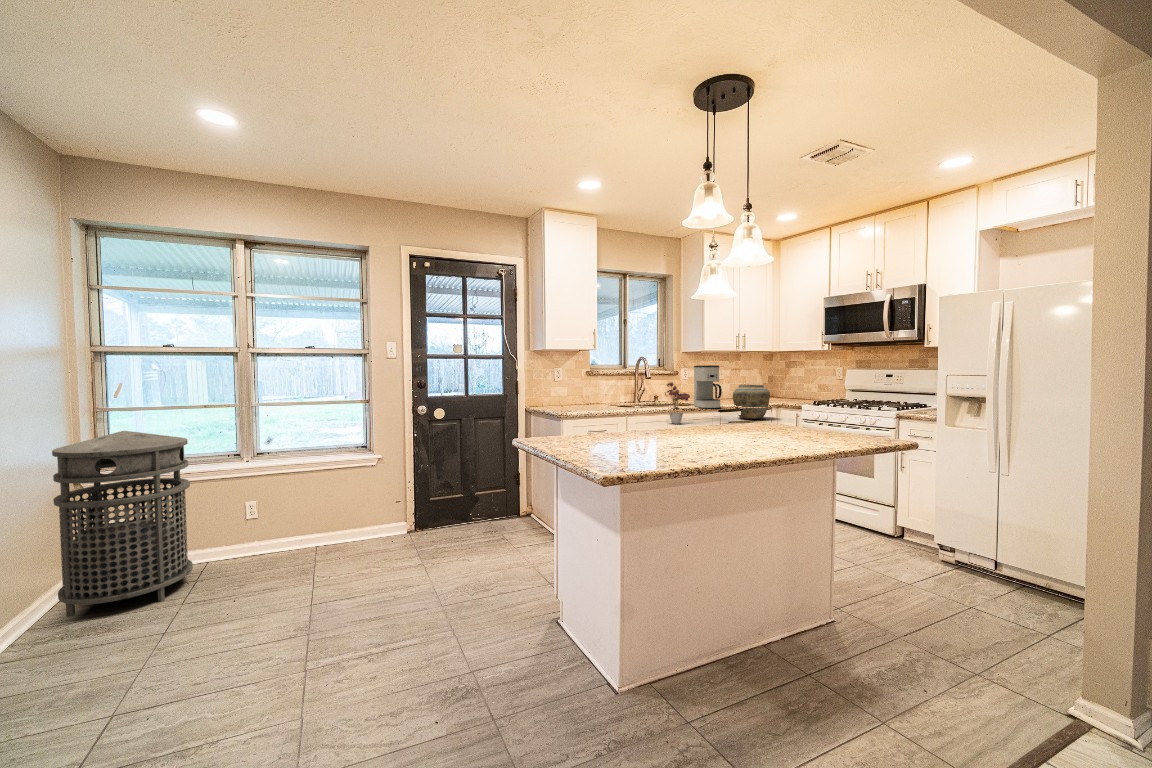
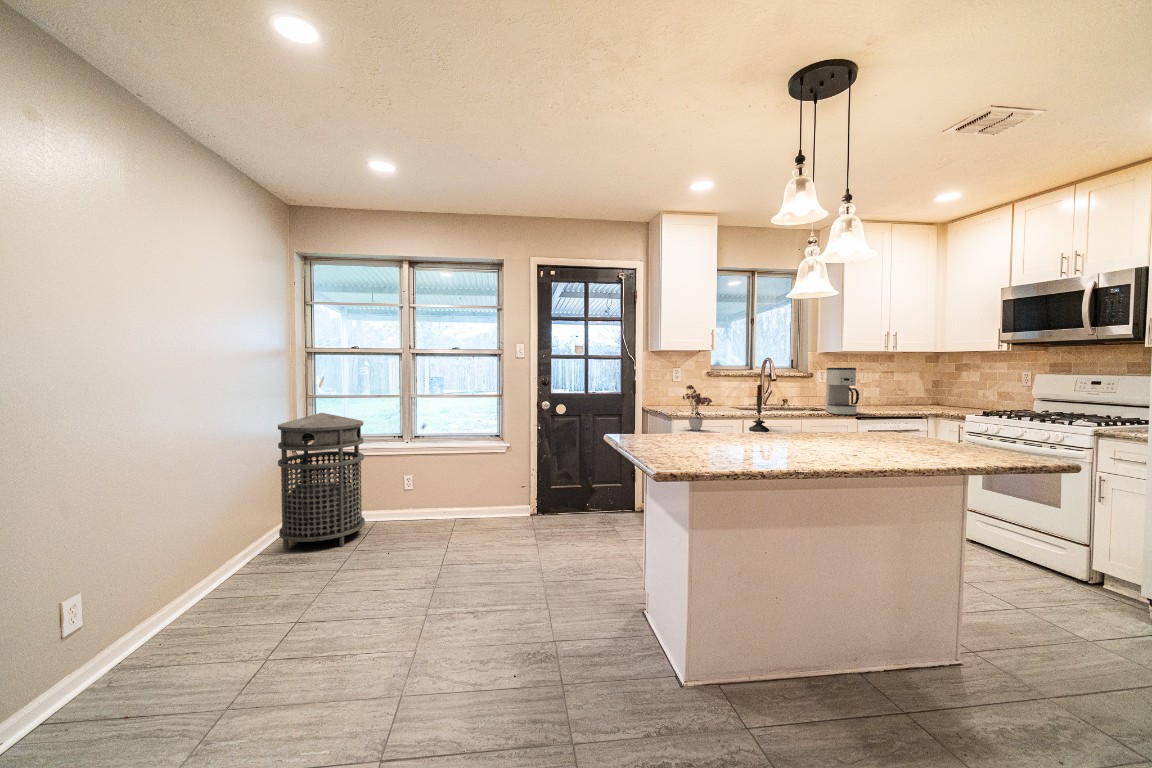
candle: none [632,381,650,427] -> present [749,385,769,432]
flower arrangement: present [665,382,690,424] -> present [683,385,712,431]
vase: present [733,385,770,419] -> none [876,390,923,429]

